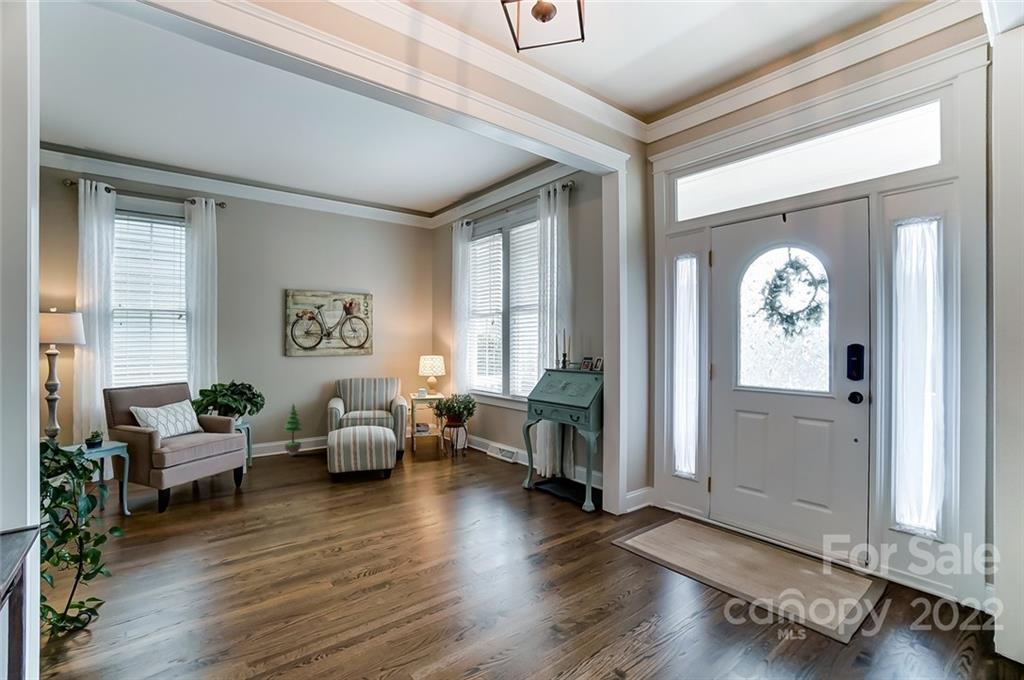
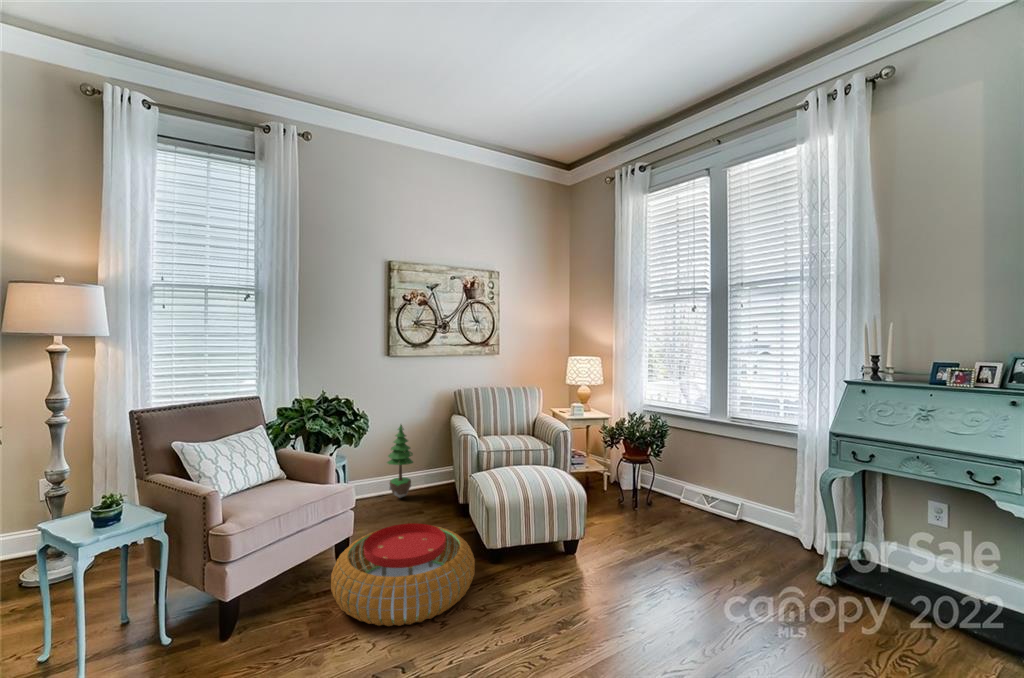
pouf: none [227,457,318,503] -> present [331,523,475,626]

